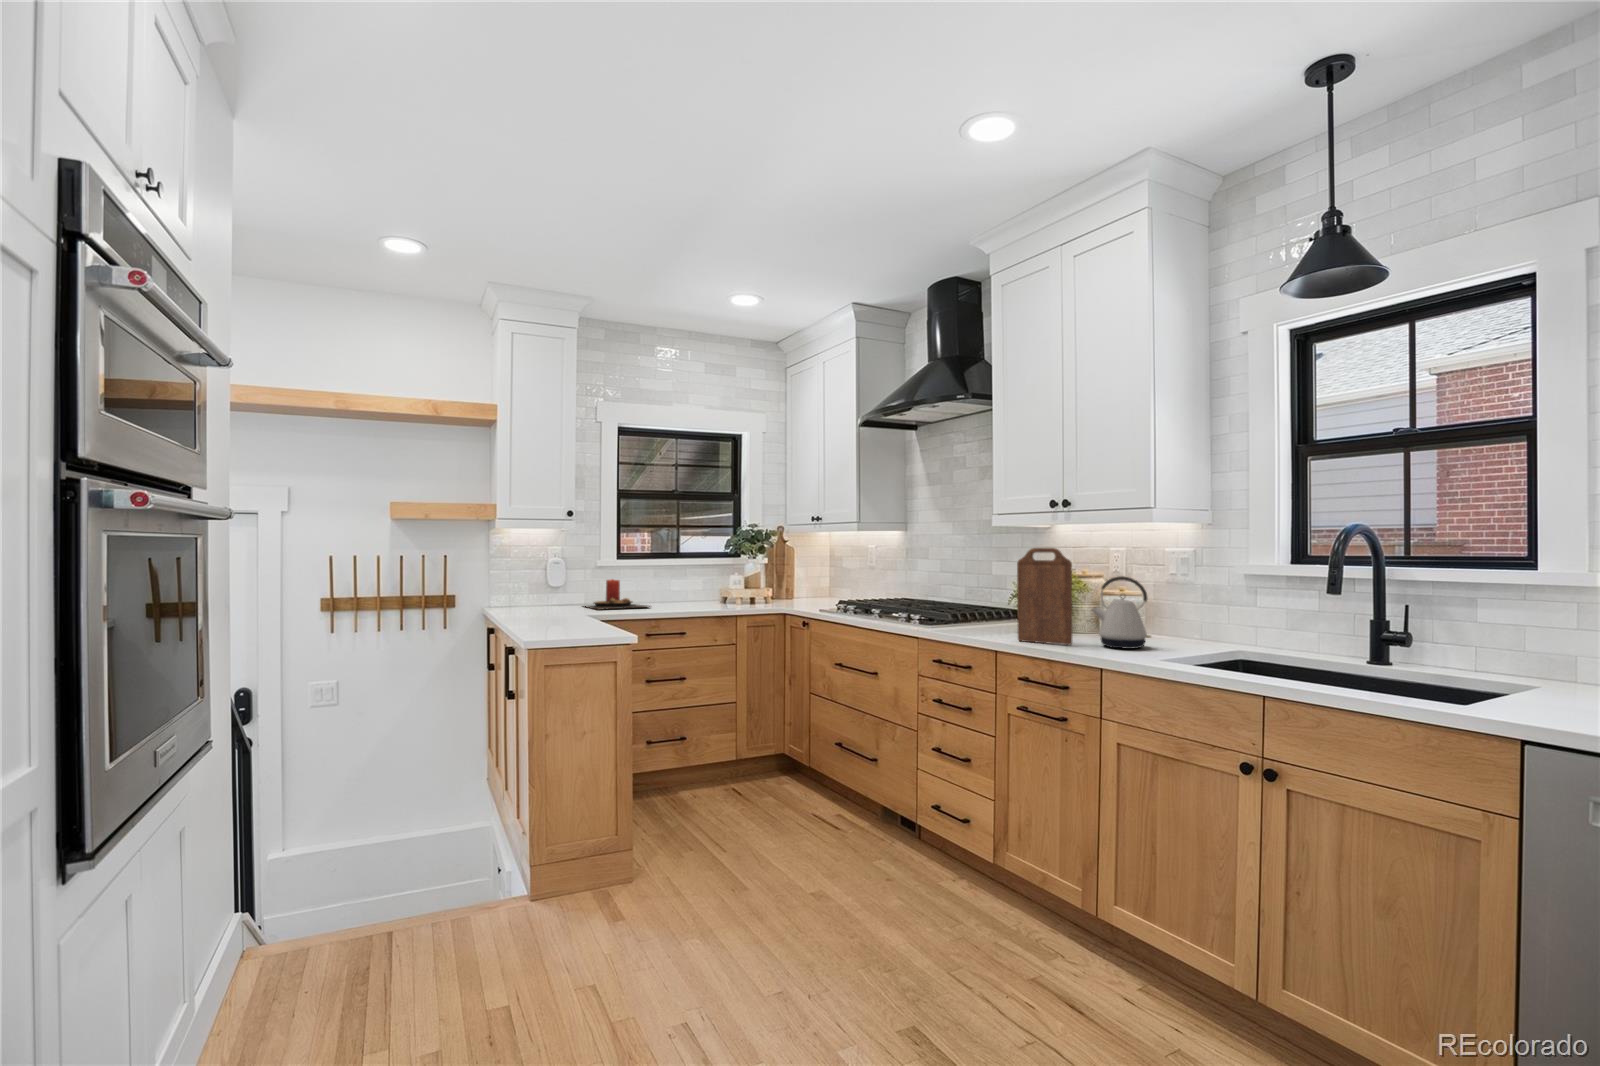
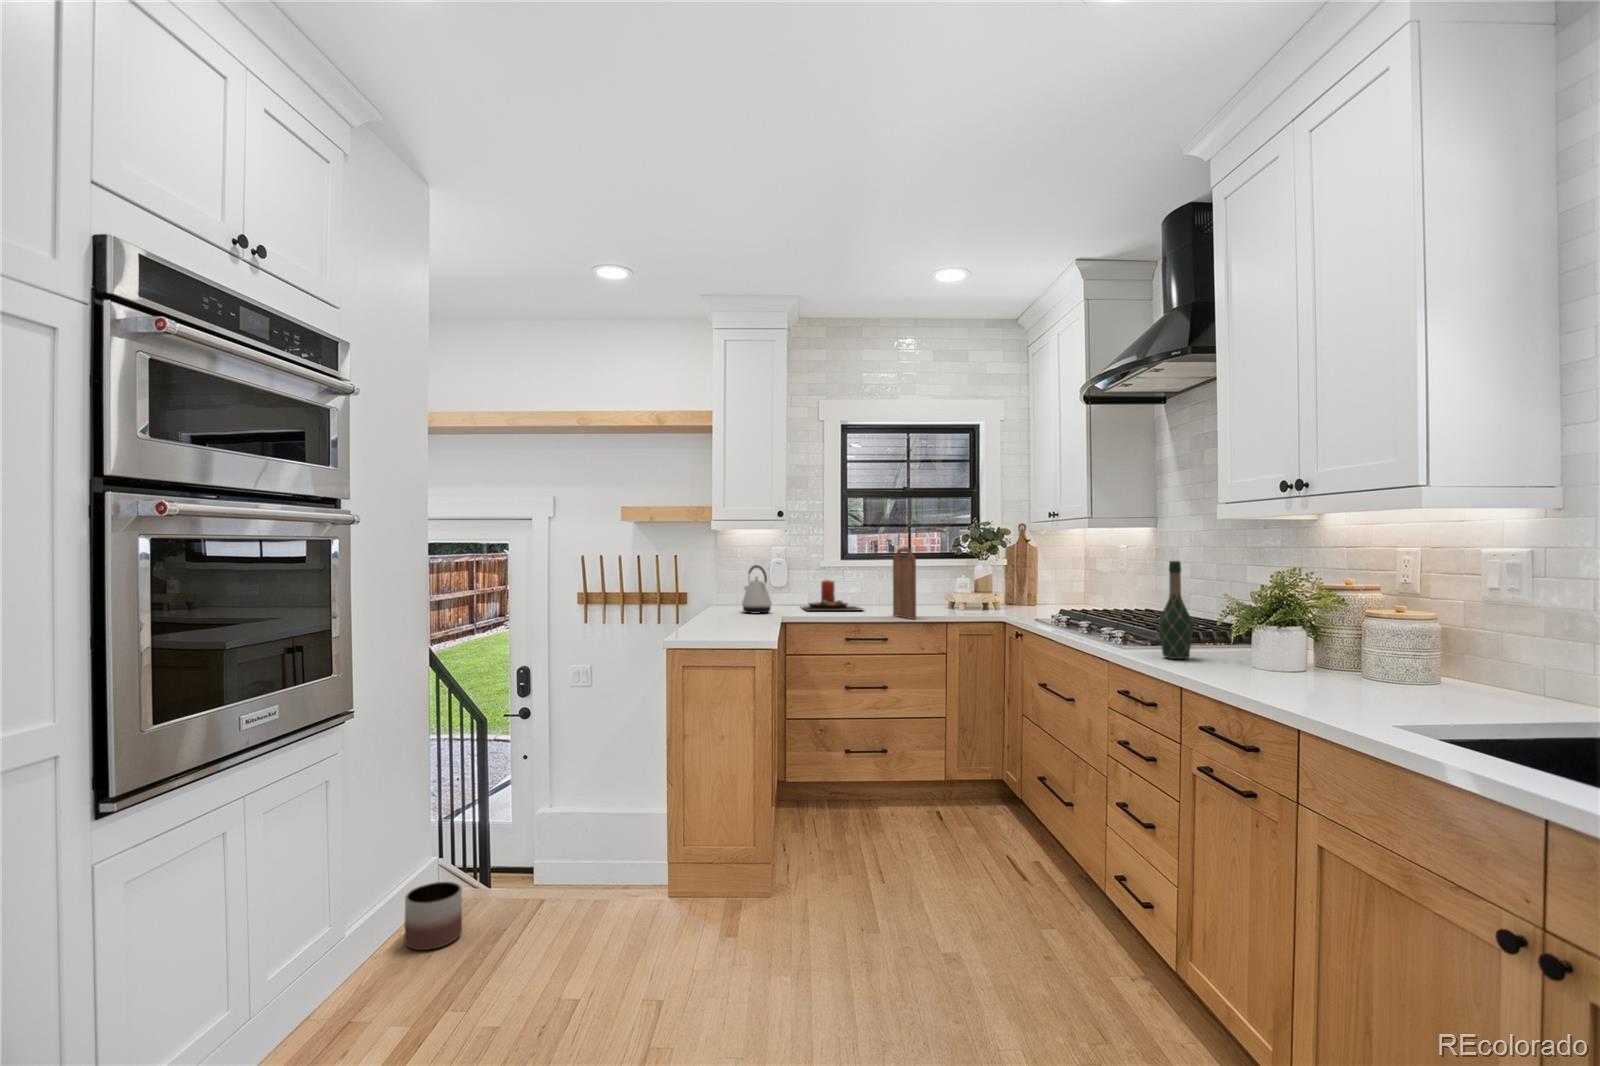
cutting board: present [1017,548,1072,645] -> present [893,548,916,619]
wine bottle: none [965,558,989,632] -> present [1159,561,1193,659]
kettle: present [1092,576,1151,649] -> present [742,565,772,613]
planter: none [246,927,318,1009] -> present [404,882,462,950]

